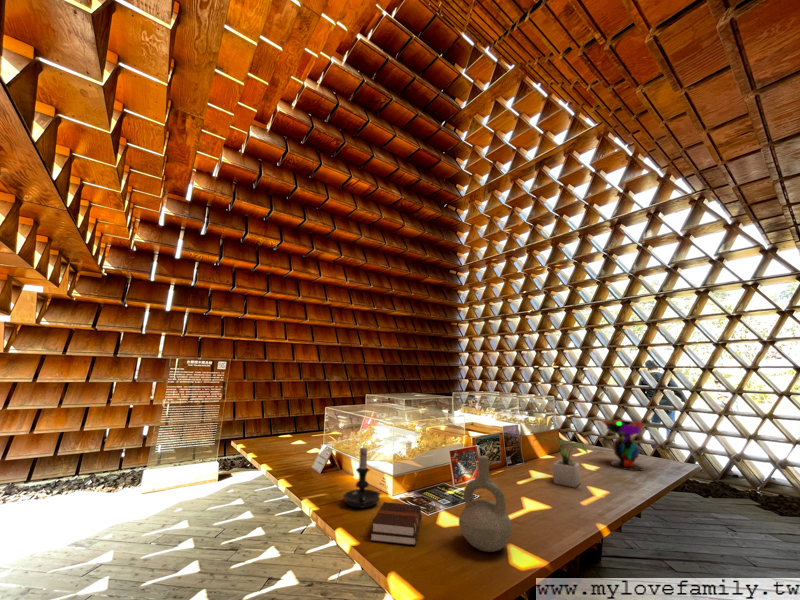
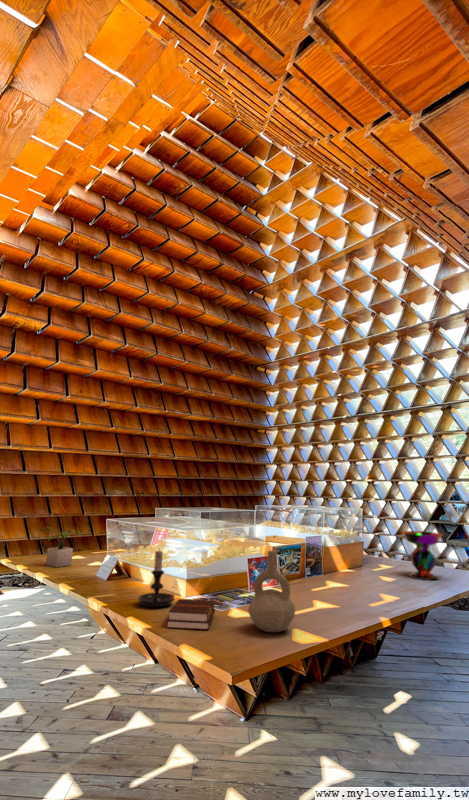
potted plant: present [536,437,587,488] -> present [39,527,80,567]

